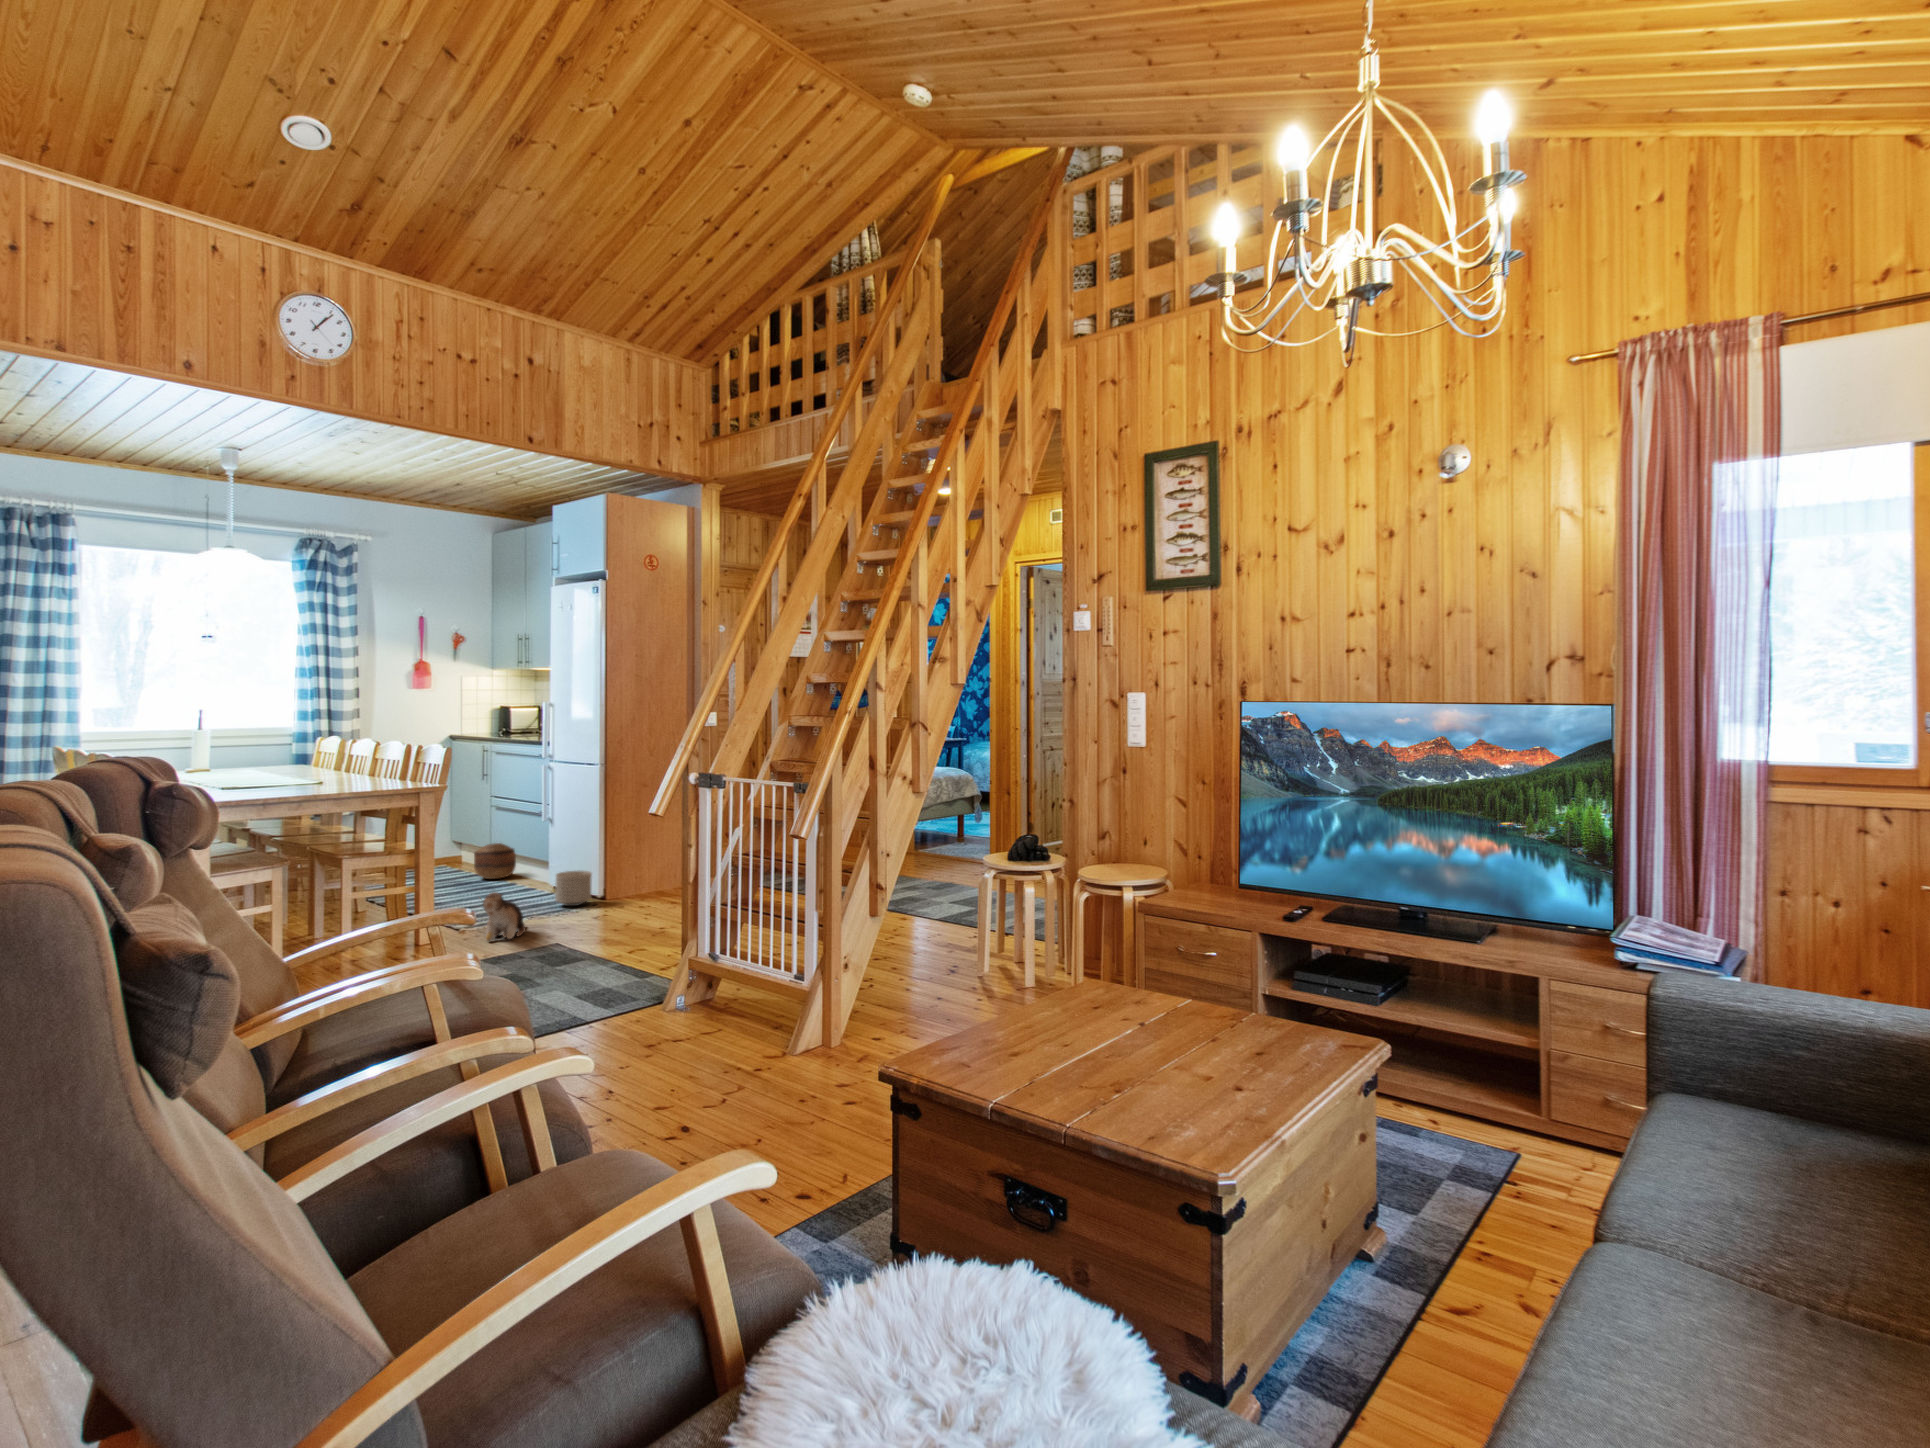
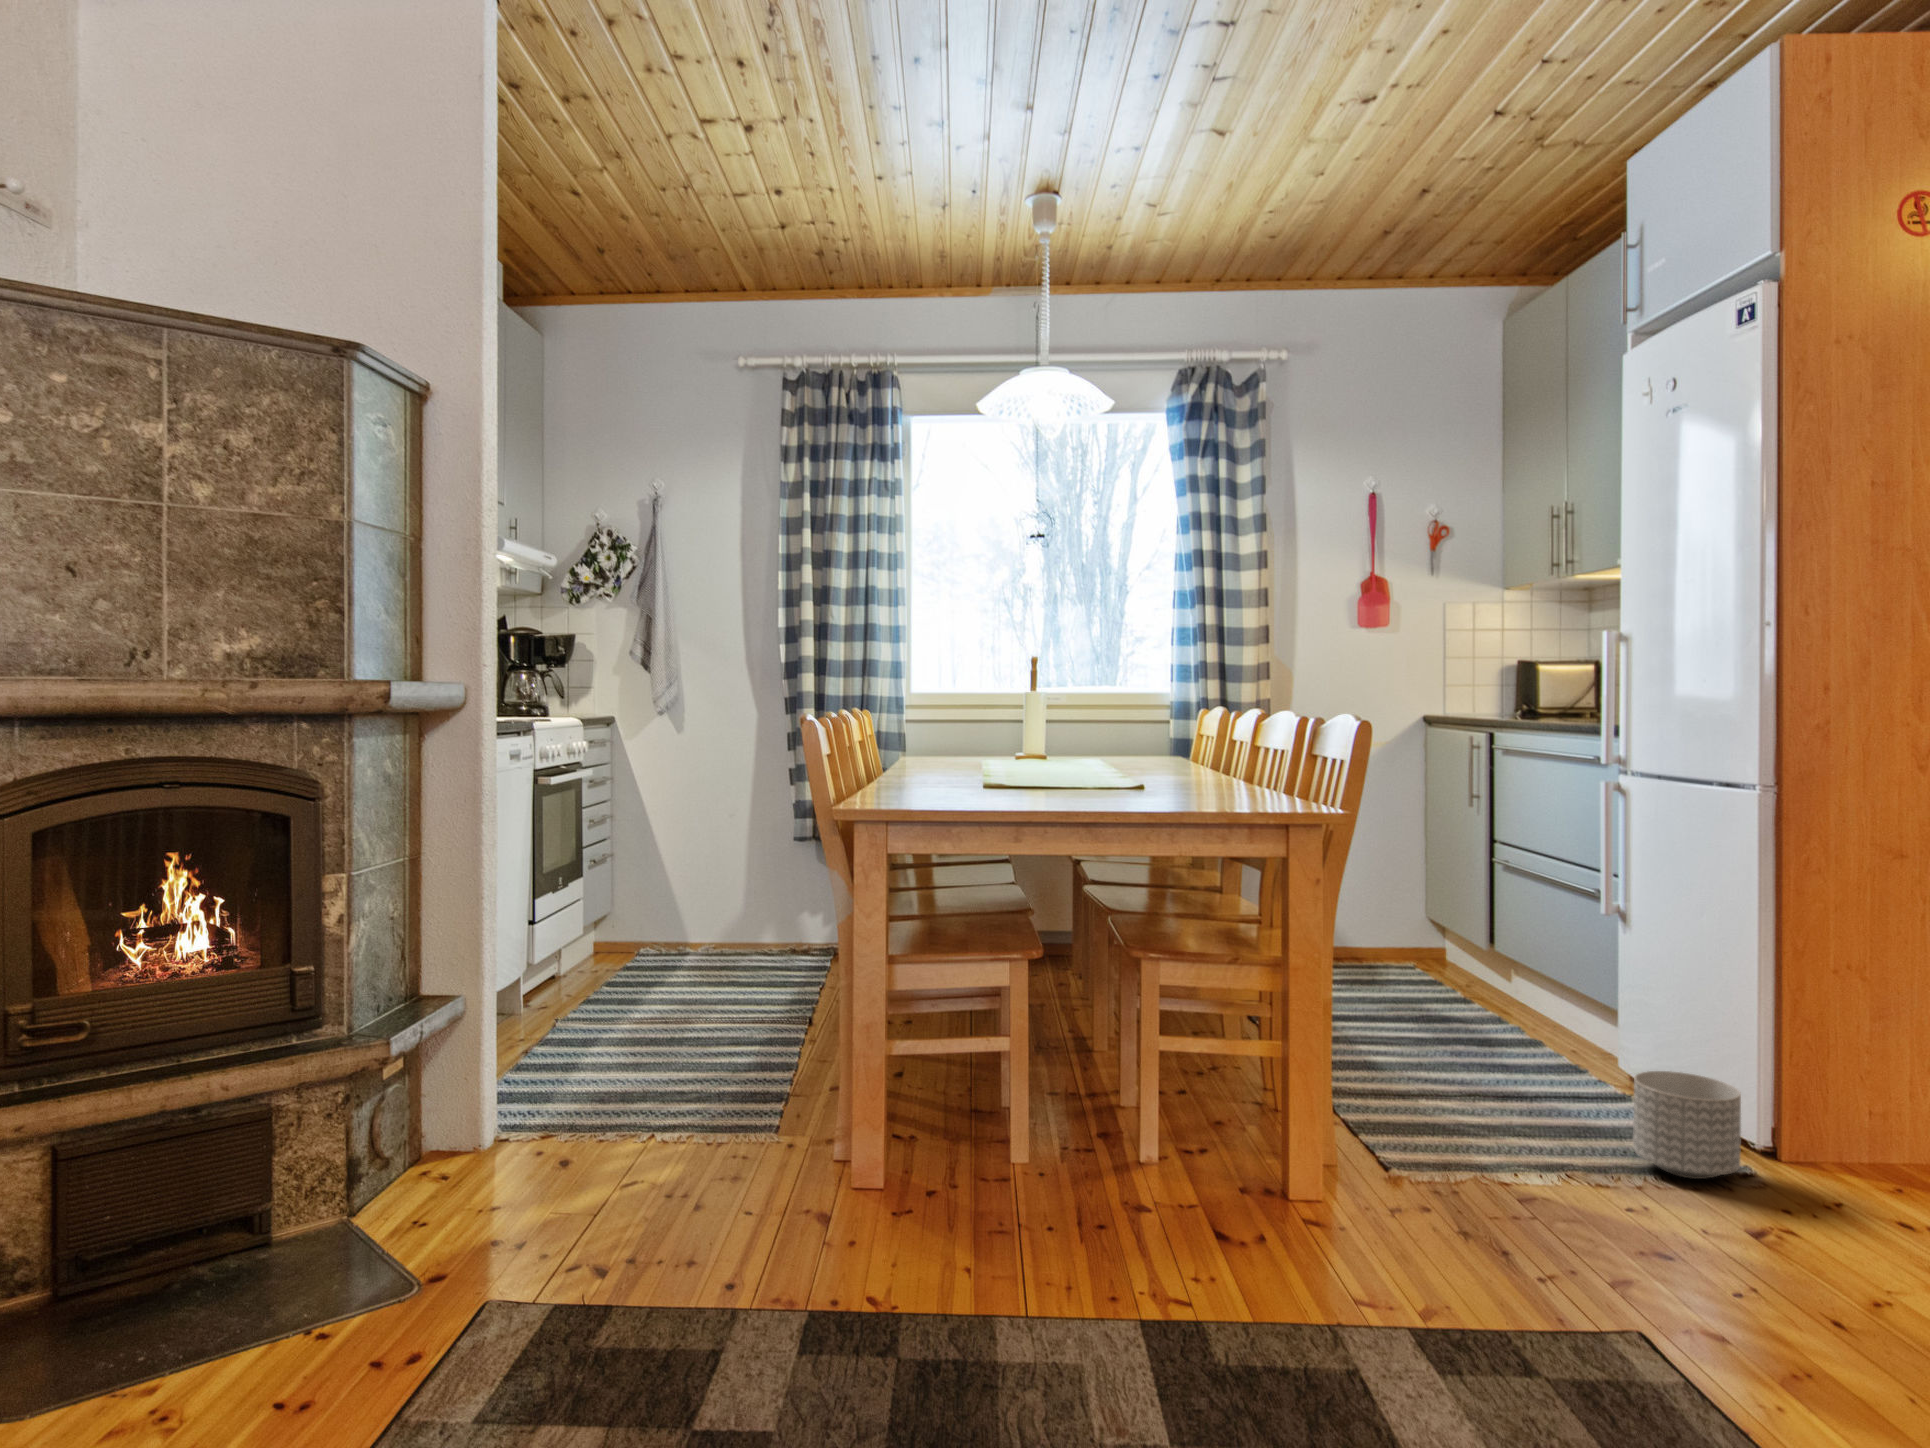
basket: present [474,843,516,879] -> none [1454,942,1543,1022]
plush toy: present [483,892,525,941] -> none [1399,1137,1542,1287]

